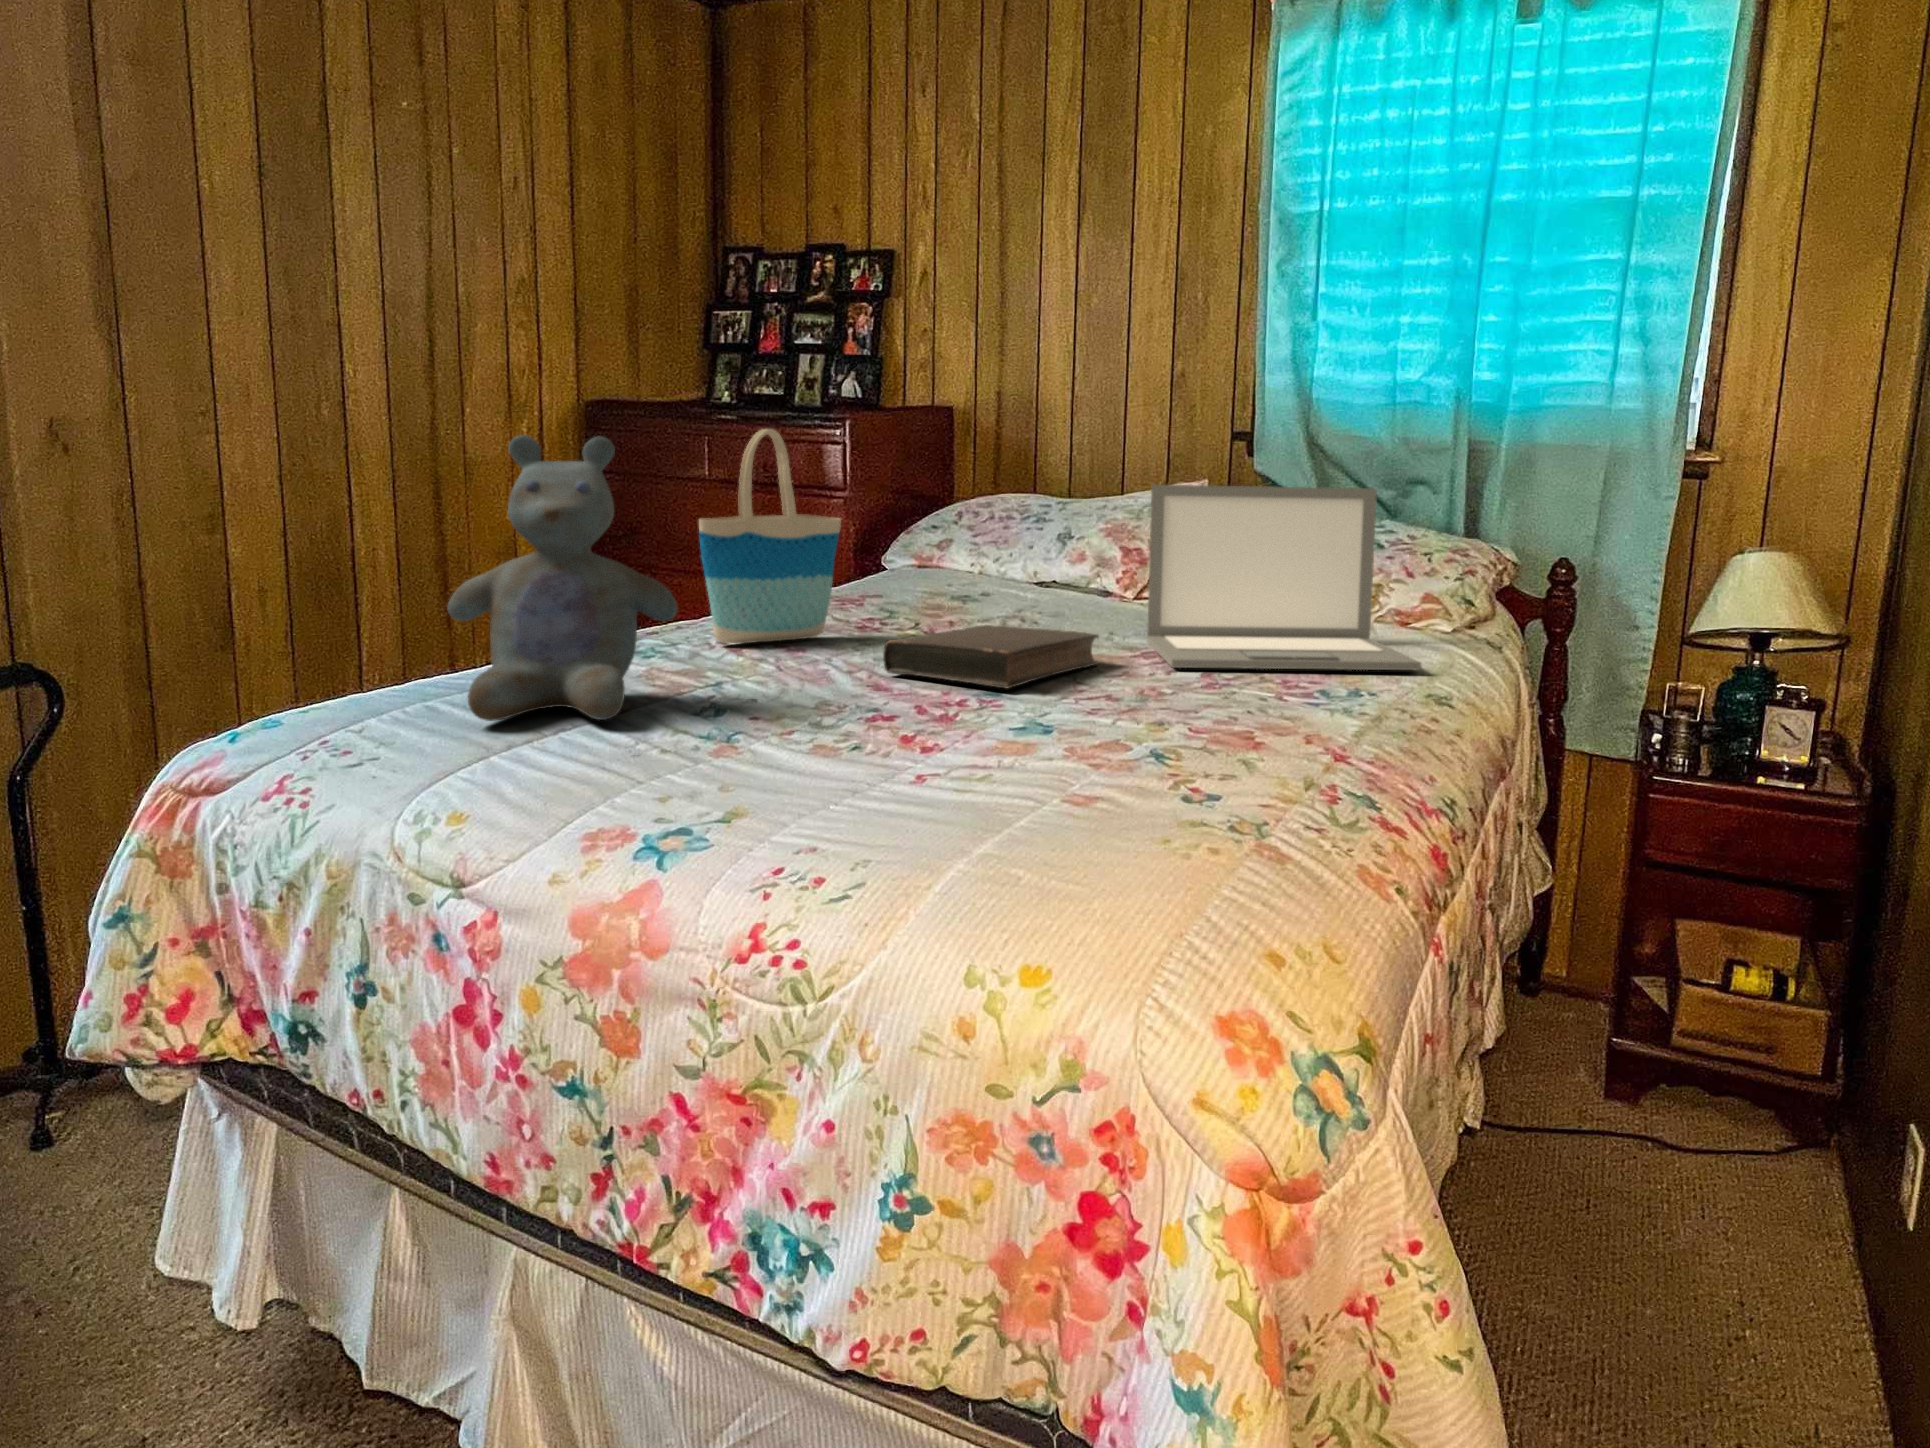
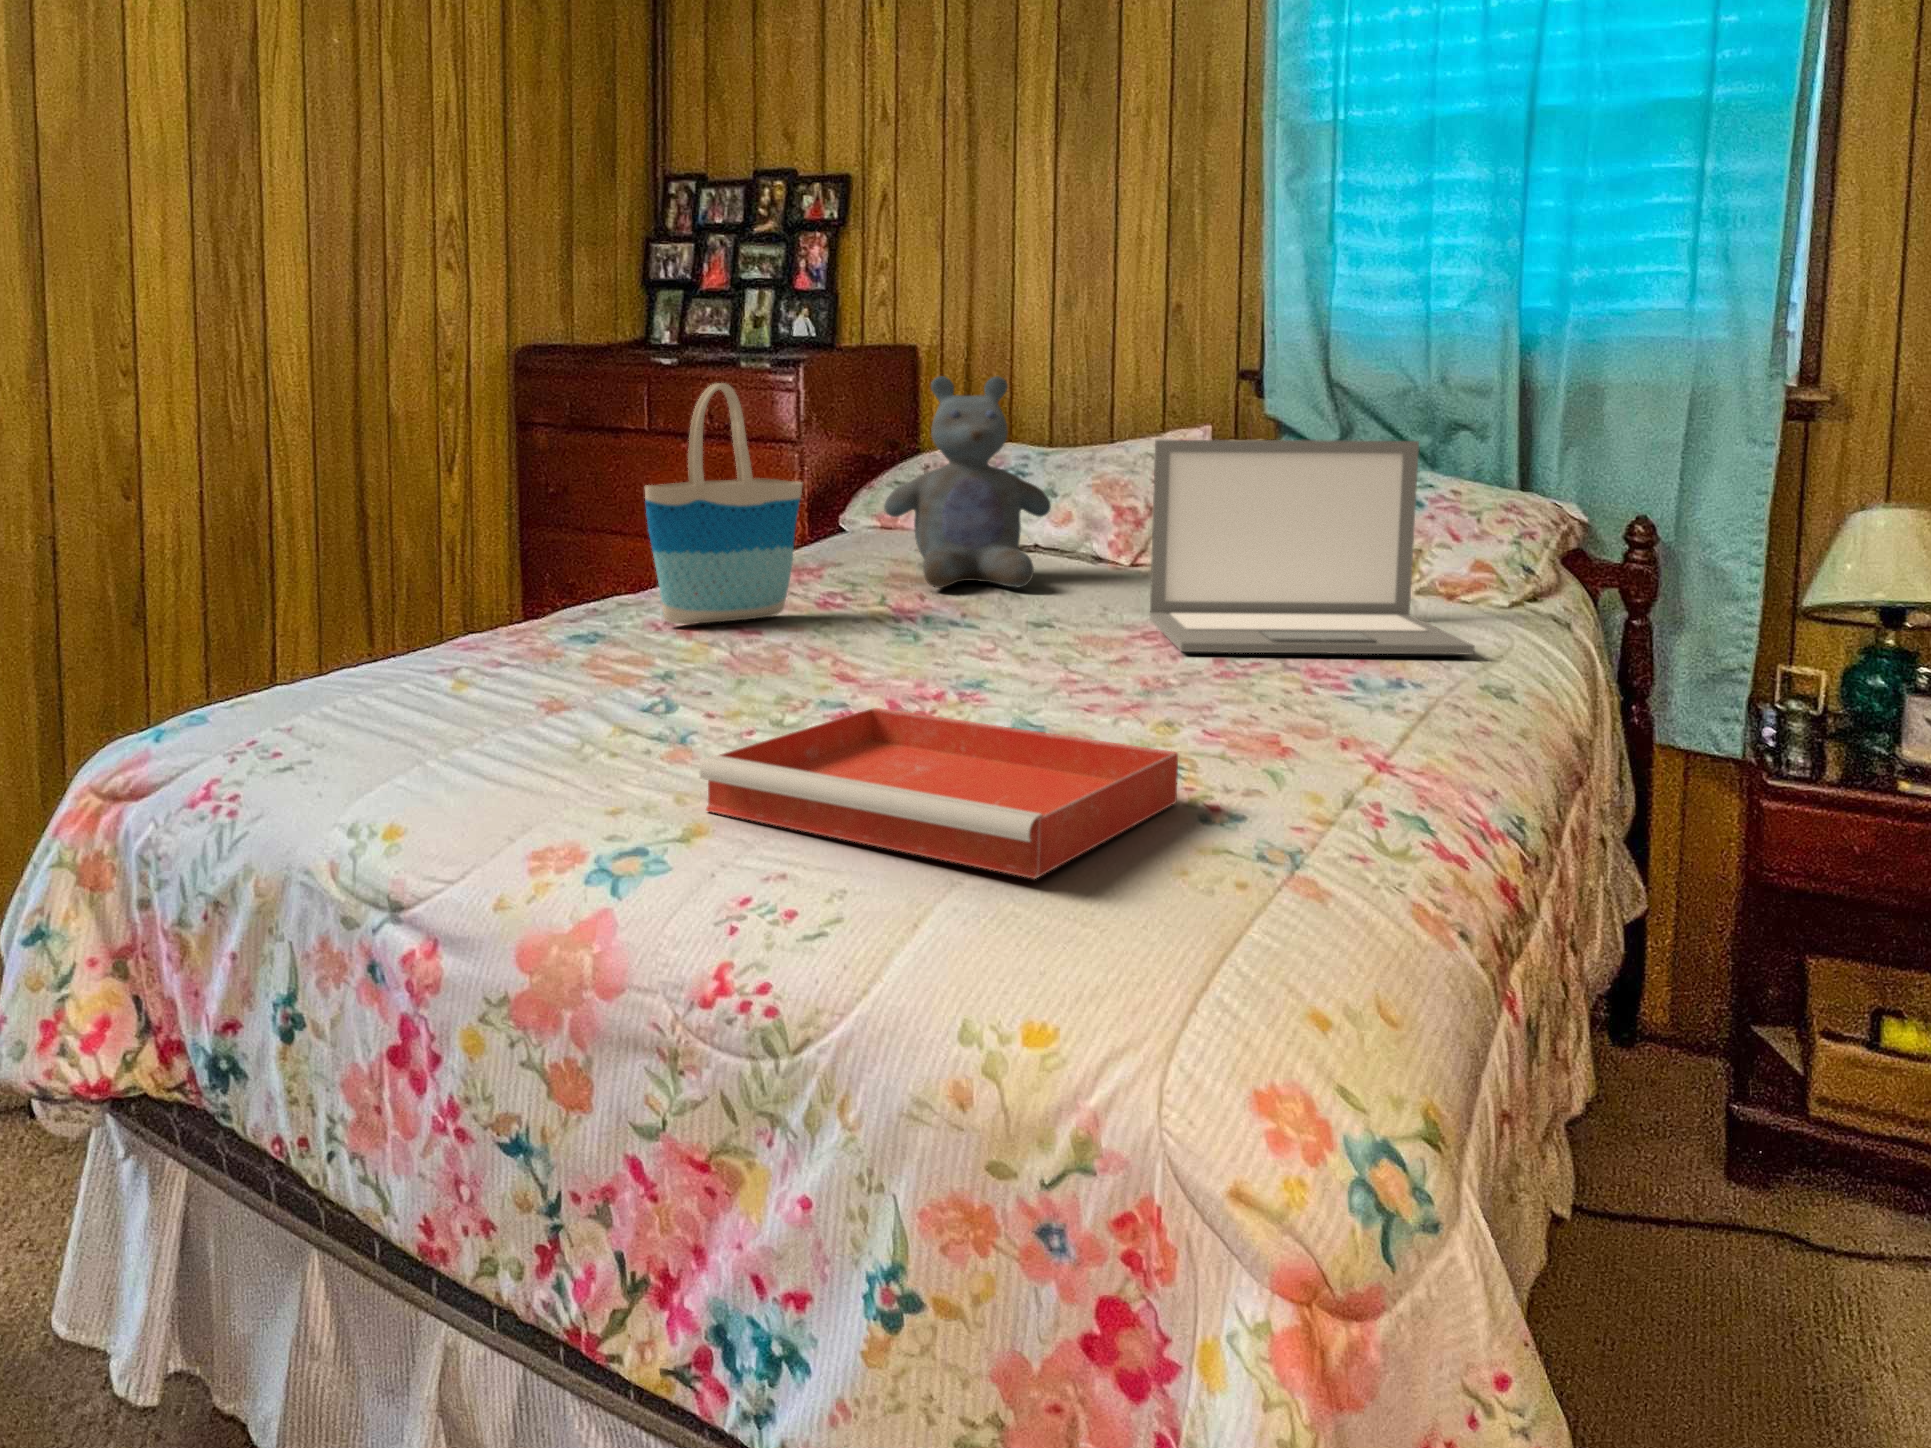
stuffed bear: present [447,435,678,721] -> present [884,376,1051,588]
book: present [883,625,1099,689] -> none [852,603,1097,680]
tray: none [743,708,1159,843] -> present [700,708,1178,879]

